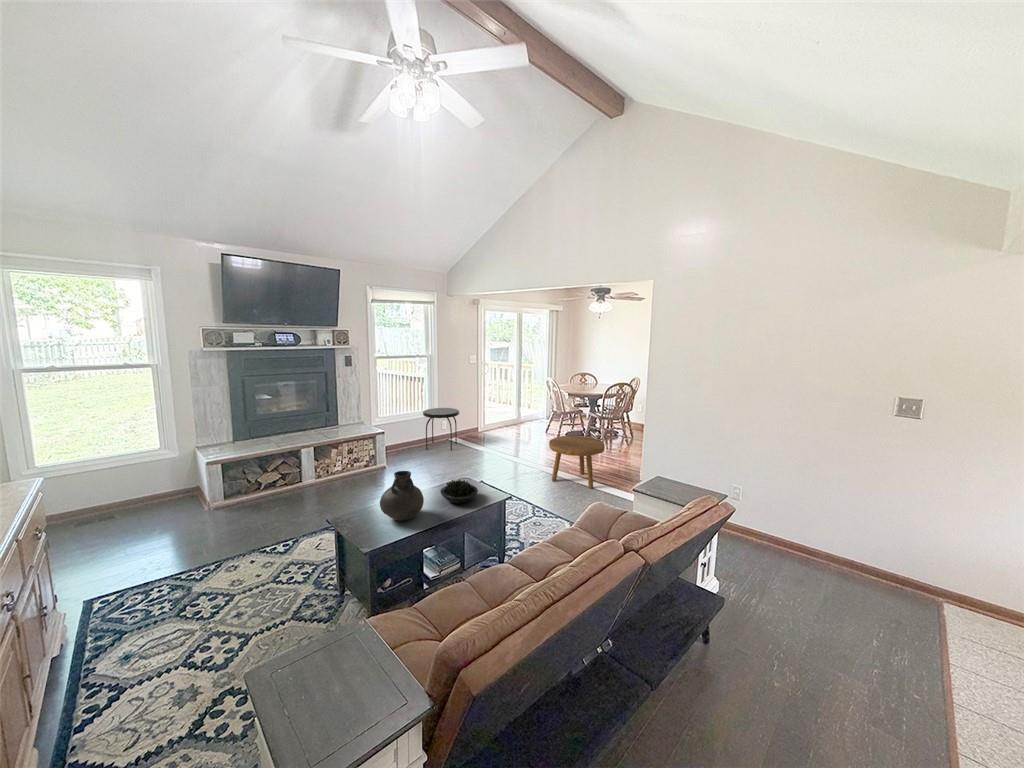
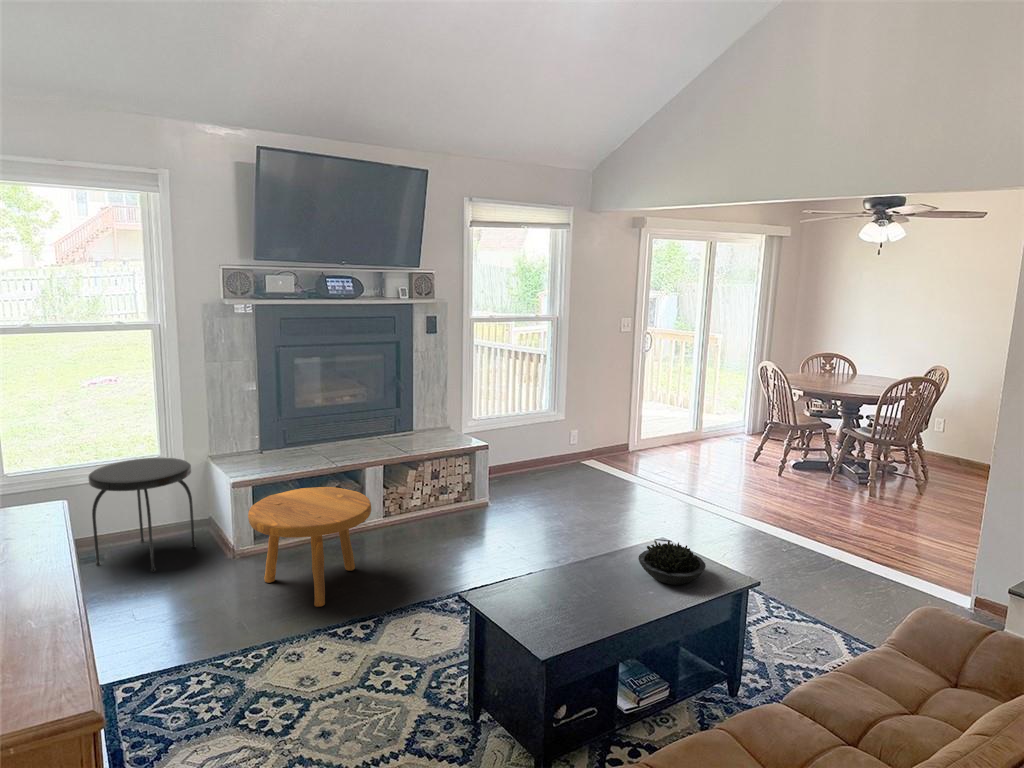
side table: present [423,408,459,450] -> present [88,458,196,572]
footstool: present [549,435,605,488] -> present [248,487,371,607]
vase: present [380,471,424,521] -> none [547,521,621,607]

